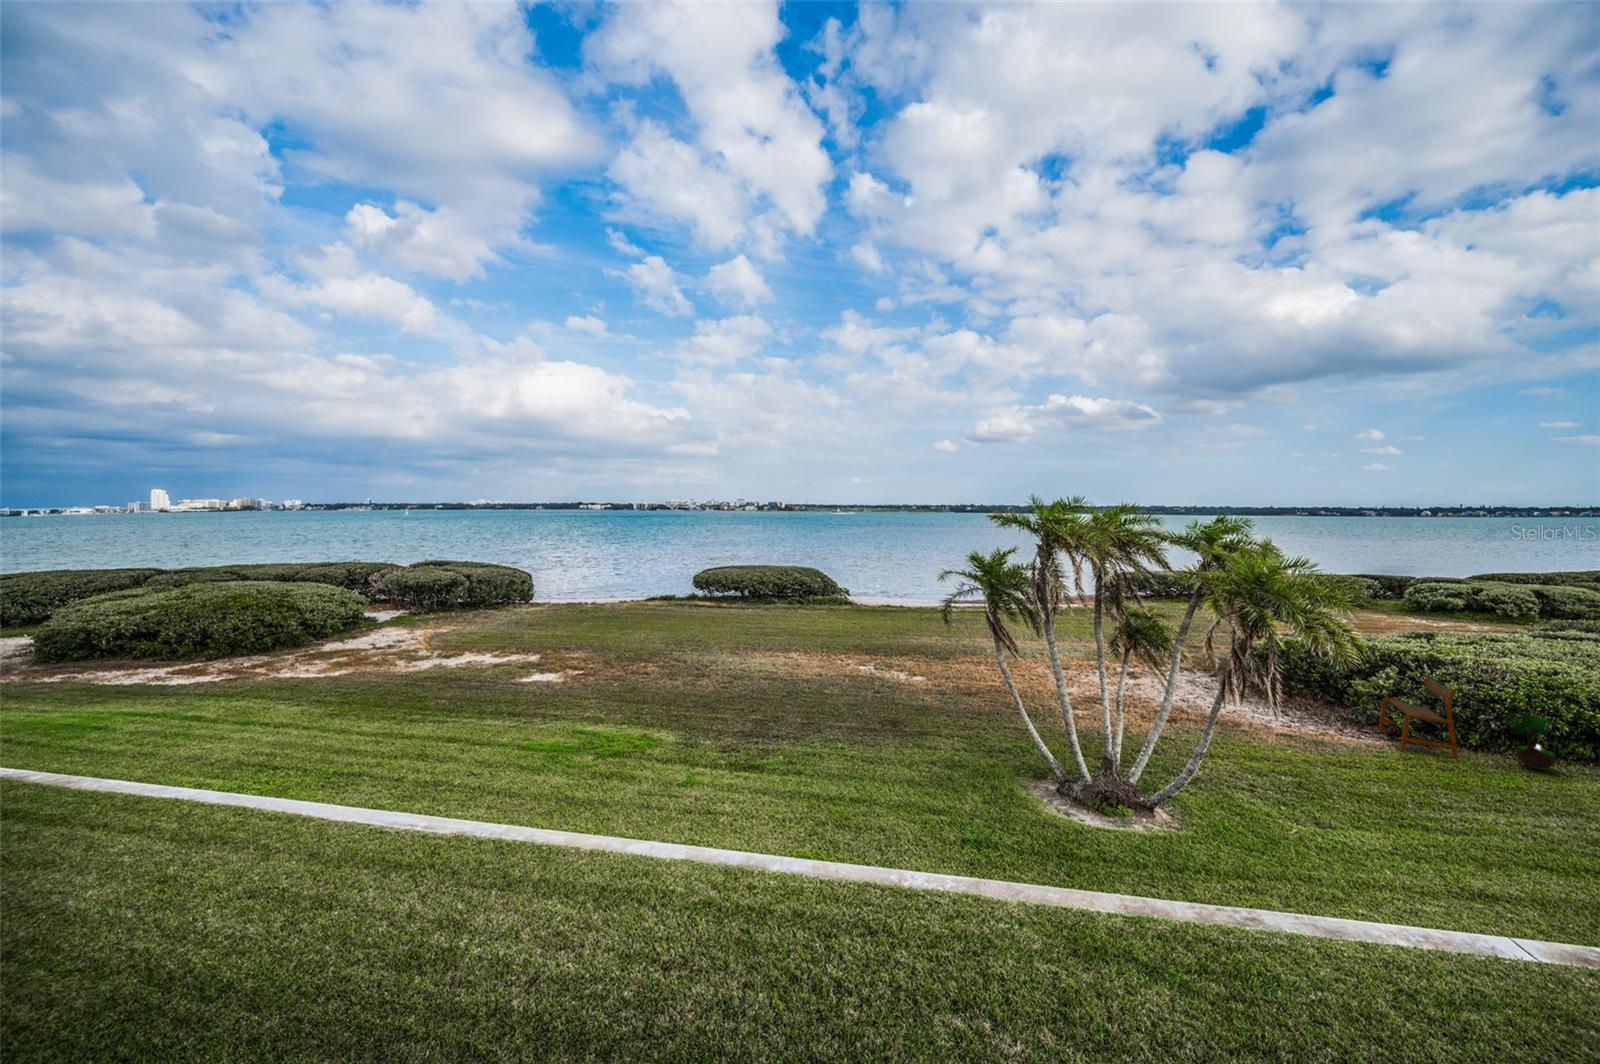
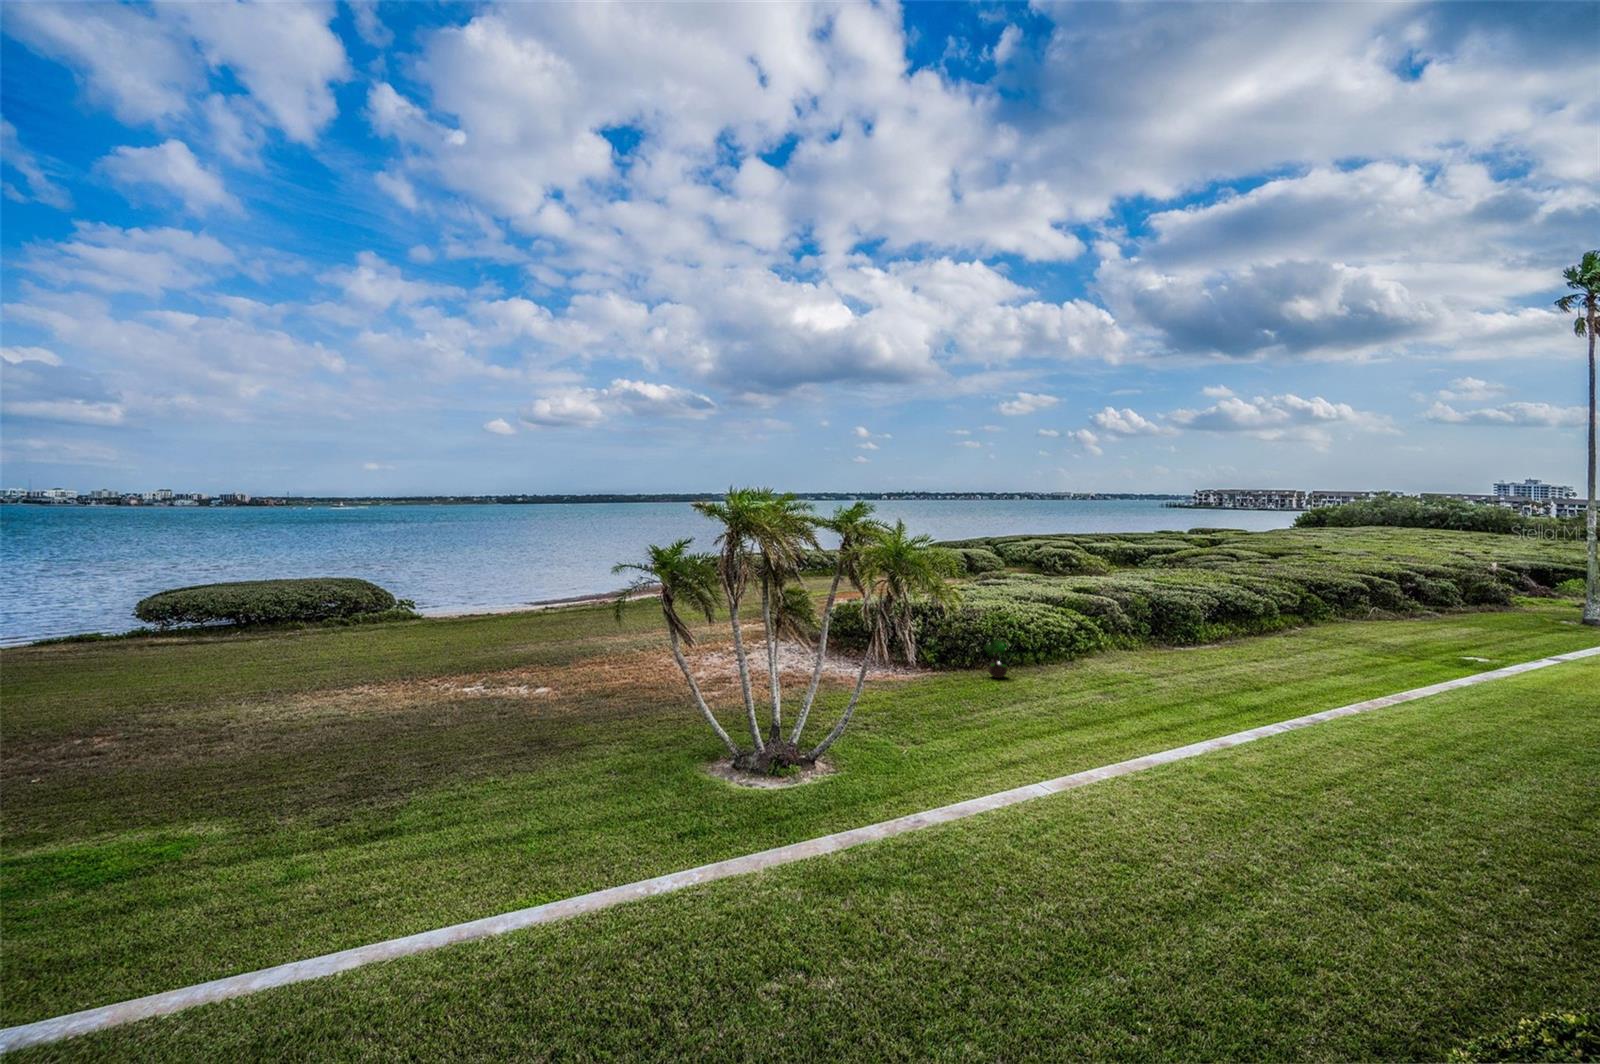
bench: present [1378,677,1458,758] -> none [913,622,961,681]

